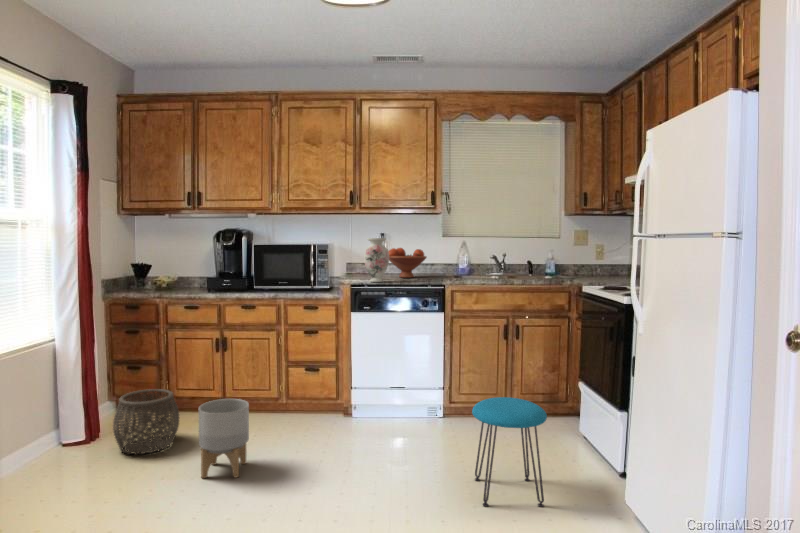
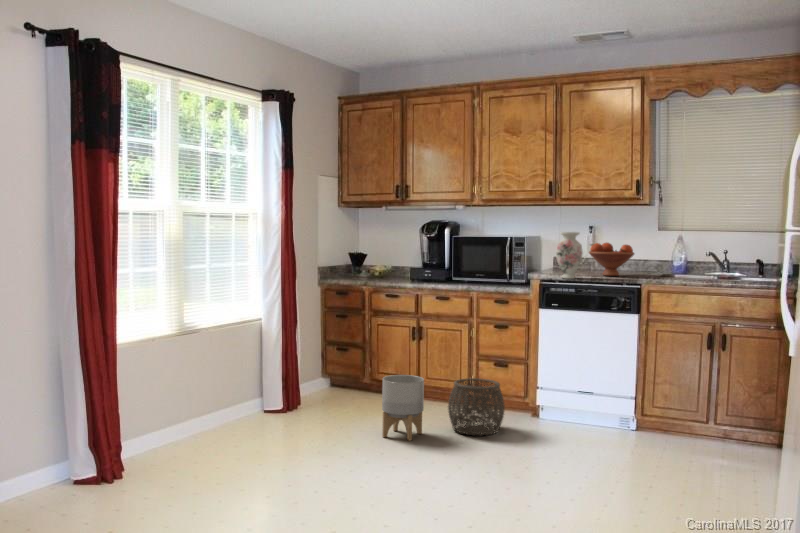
woven basket: present [113,389,179,454] -> present [448,378,505,436]
stool: present [472,397,547,507] -> none [609,394,683,497]

